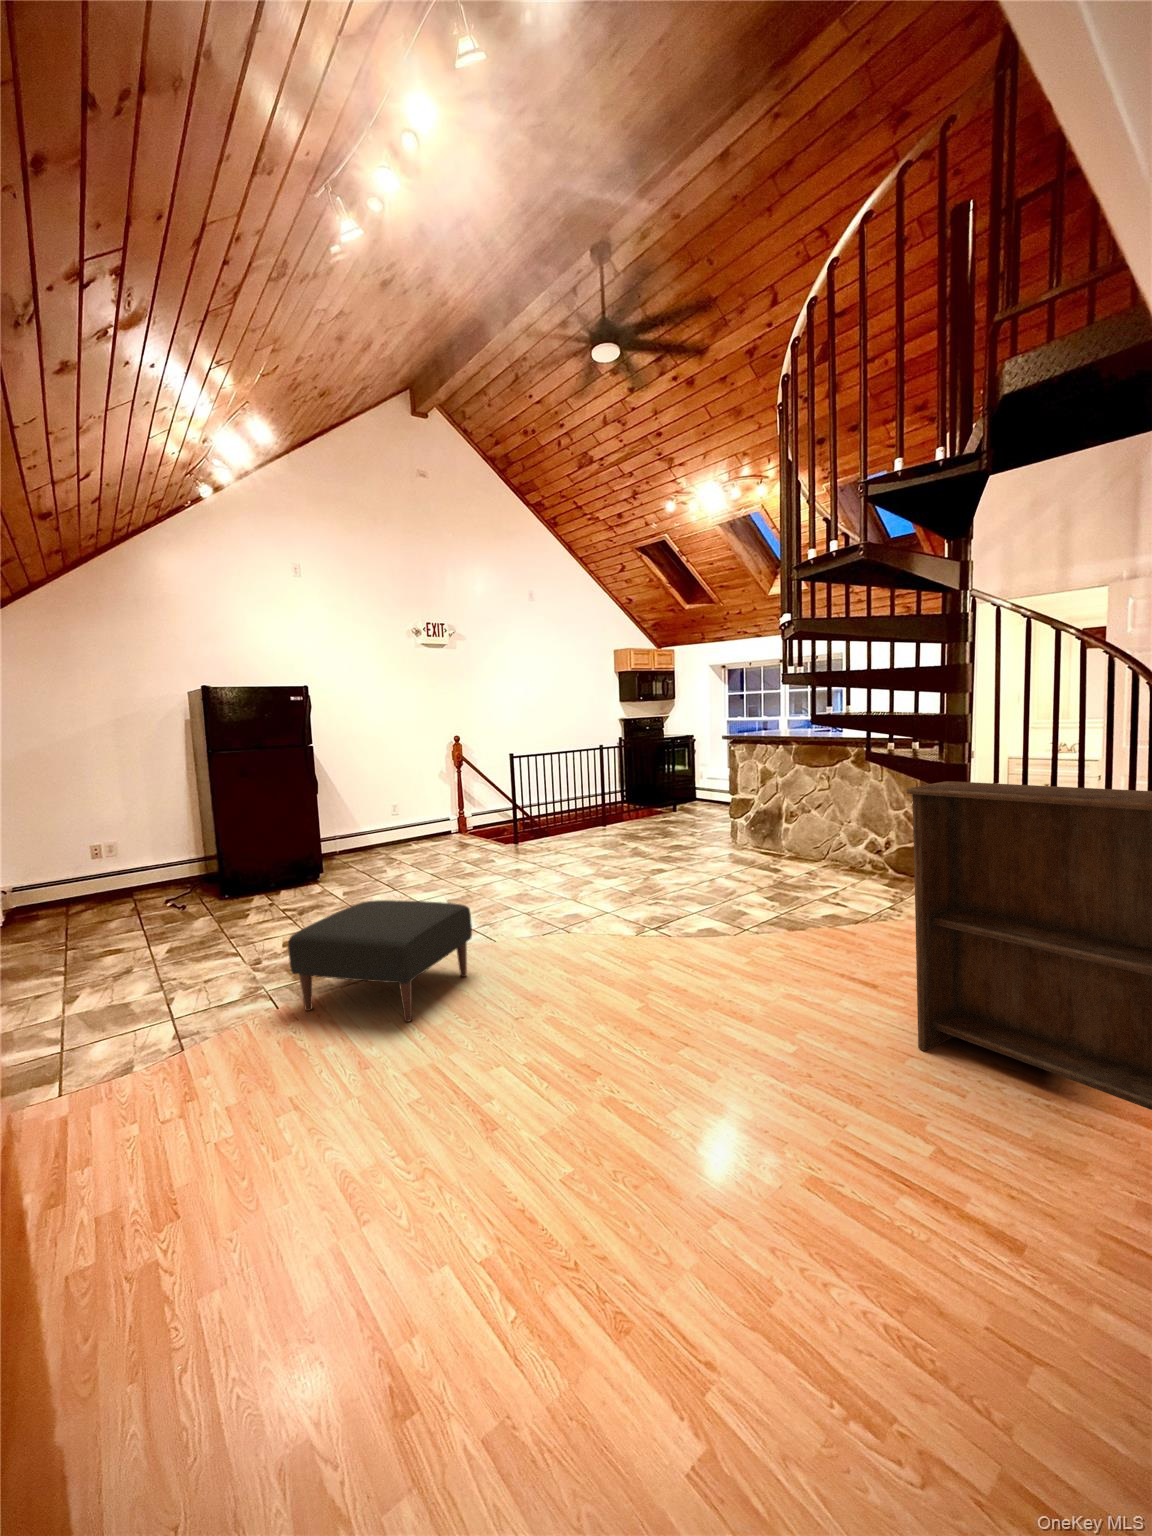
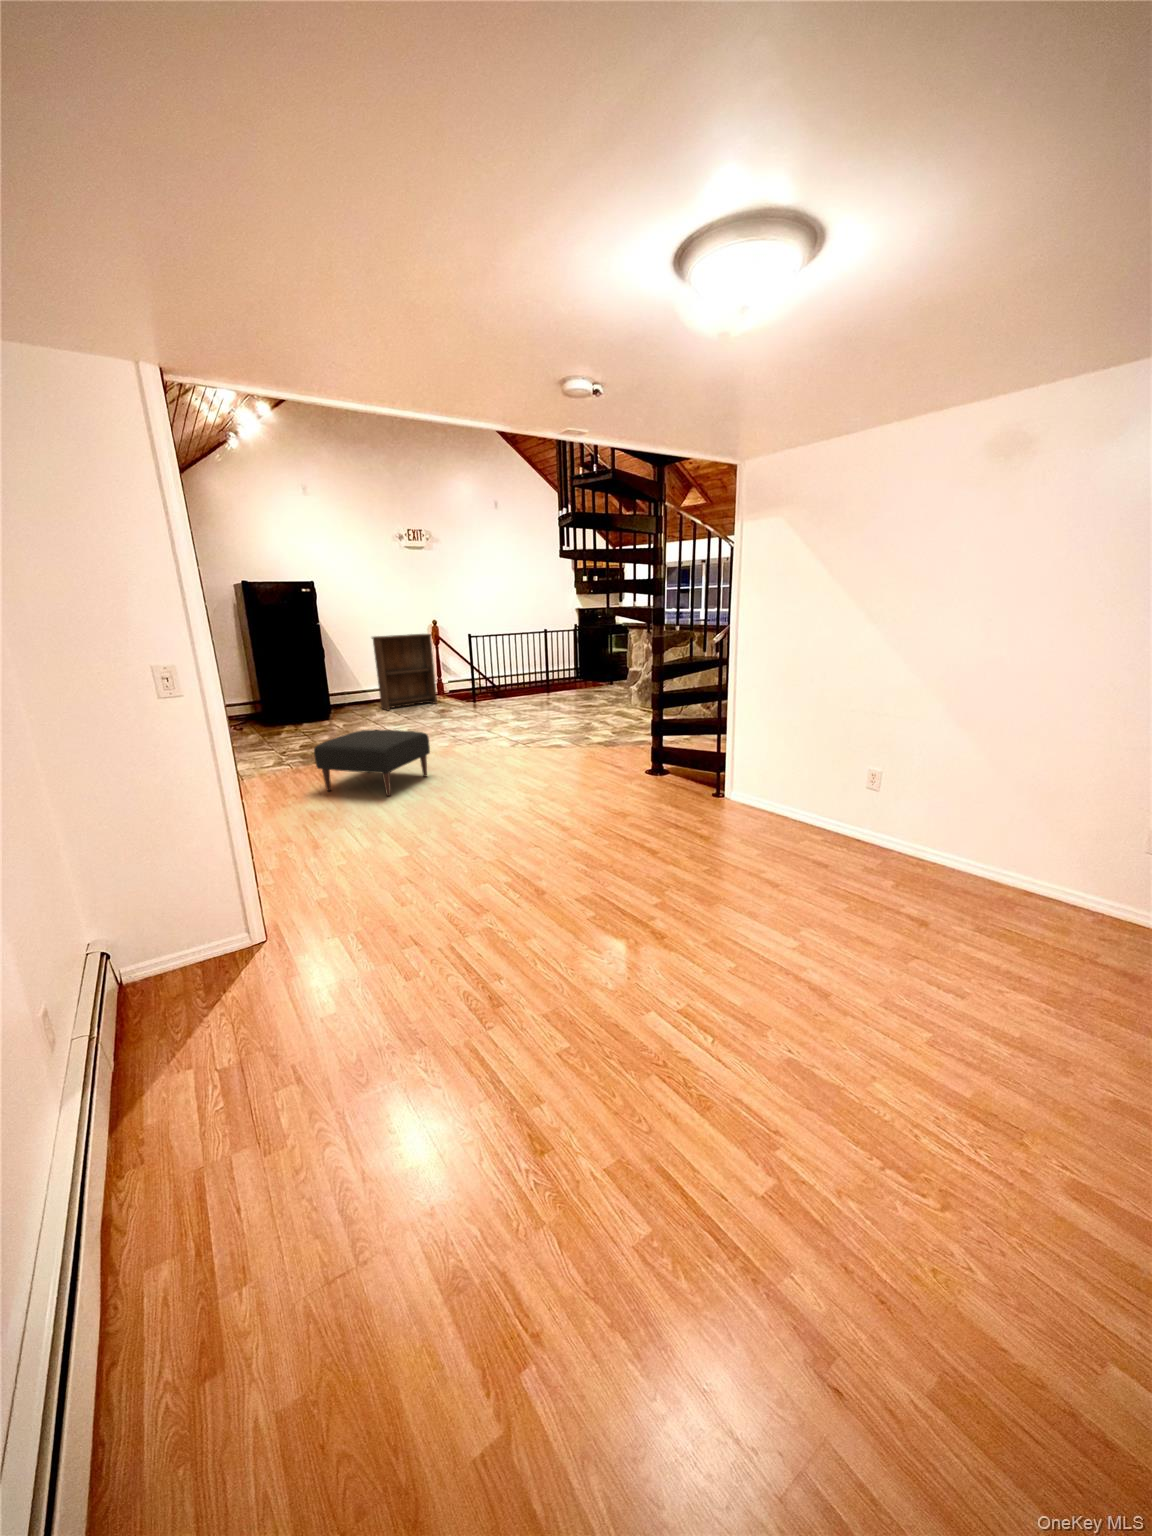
bookshelf: present [907,781,1152,1110] -> present [372,634,437,710]

